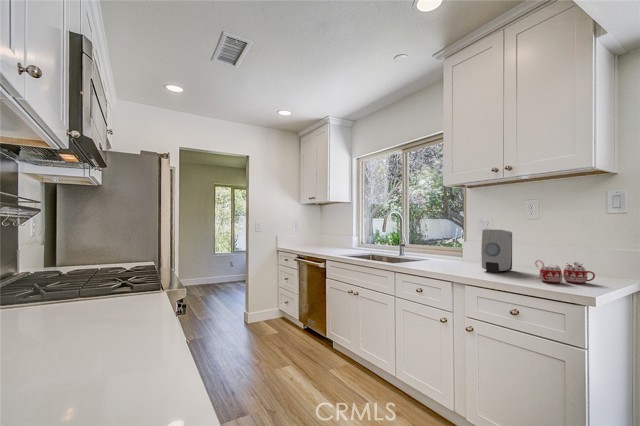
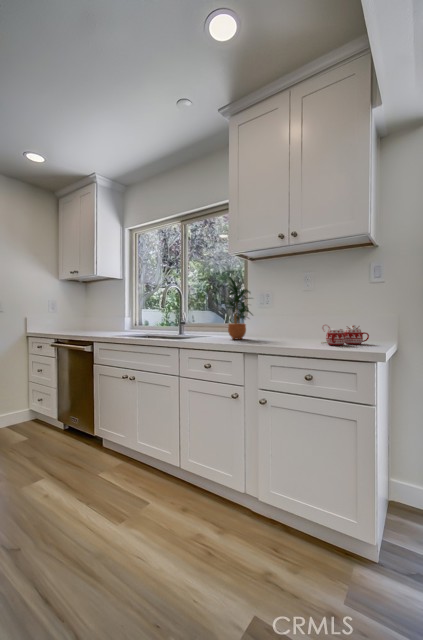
potted plant: none [434,207,470,267] -> present [224,277,252,339]
soap dispenser: present [481,229,512,273] -> none [269,298,293,341]

